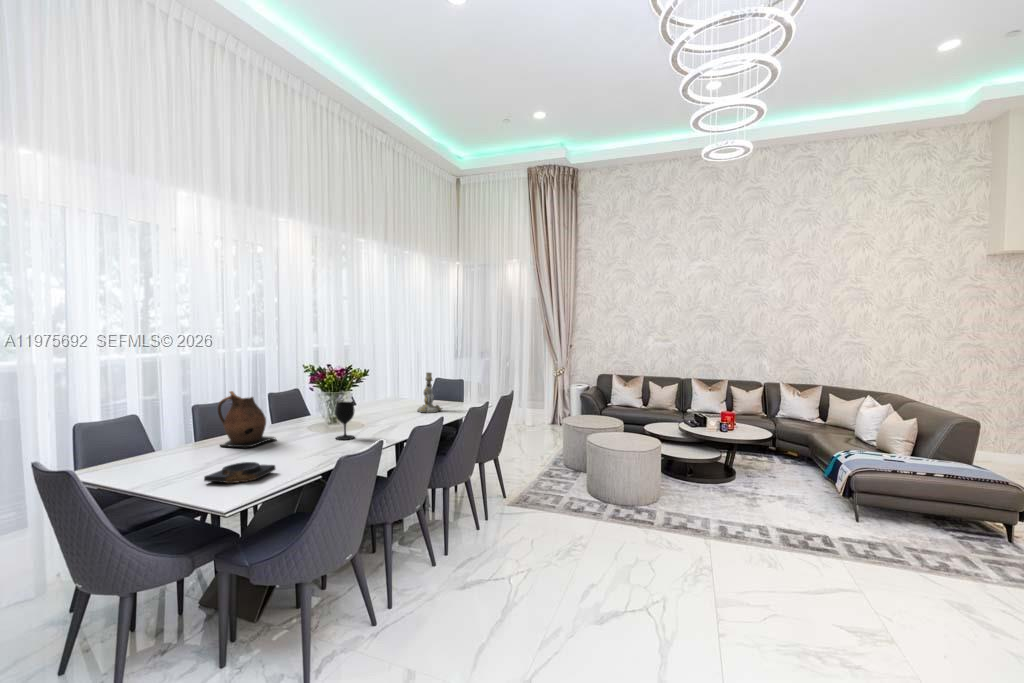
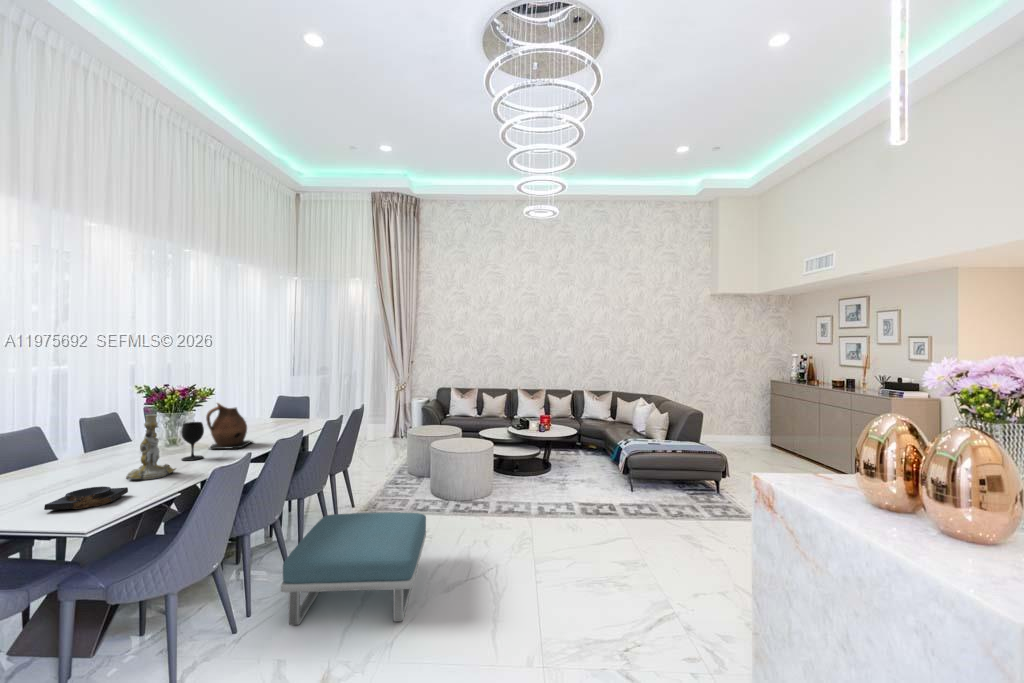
candlestick: present [417,372,442,413] -> present [126,414,176,480]
ceramic pitcher: present [218,391,276,448] -> present [206,403,252,449]
footstool: none [416,509,576,651] -> present [281,512,426,625]

